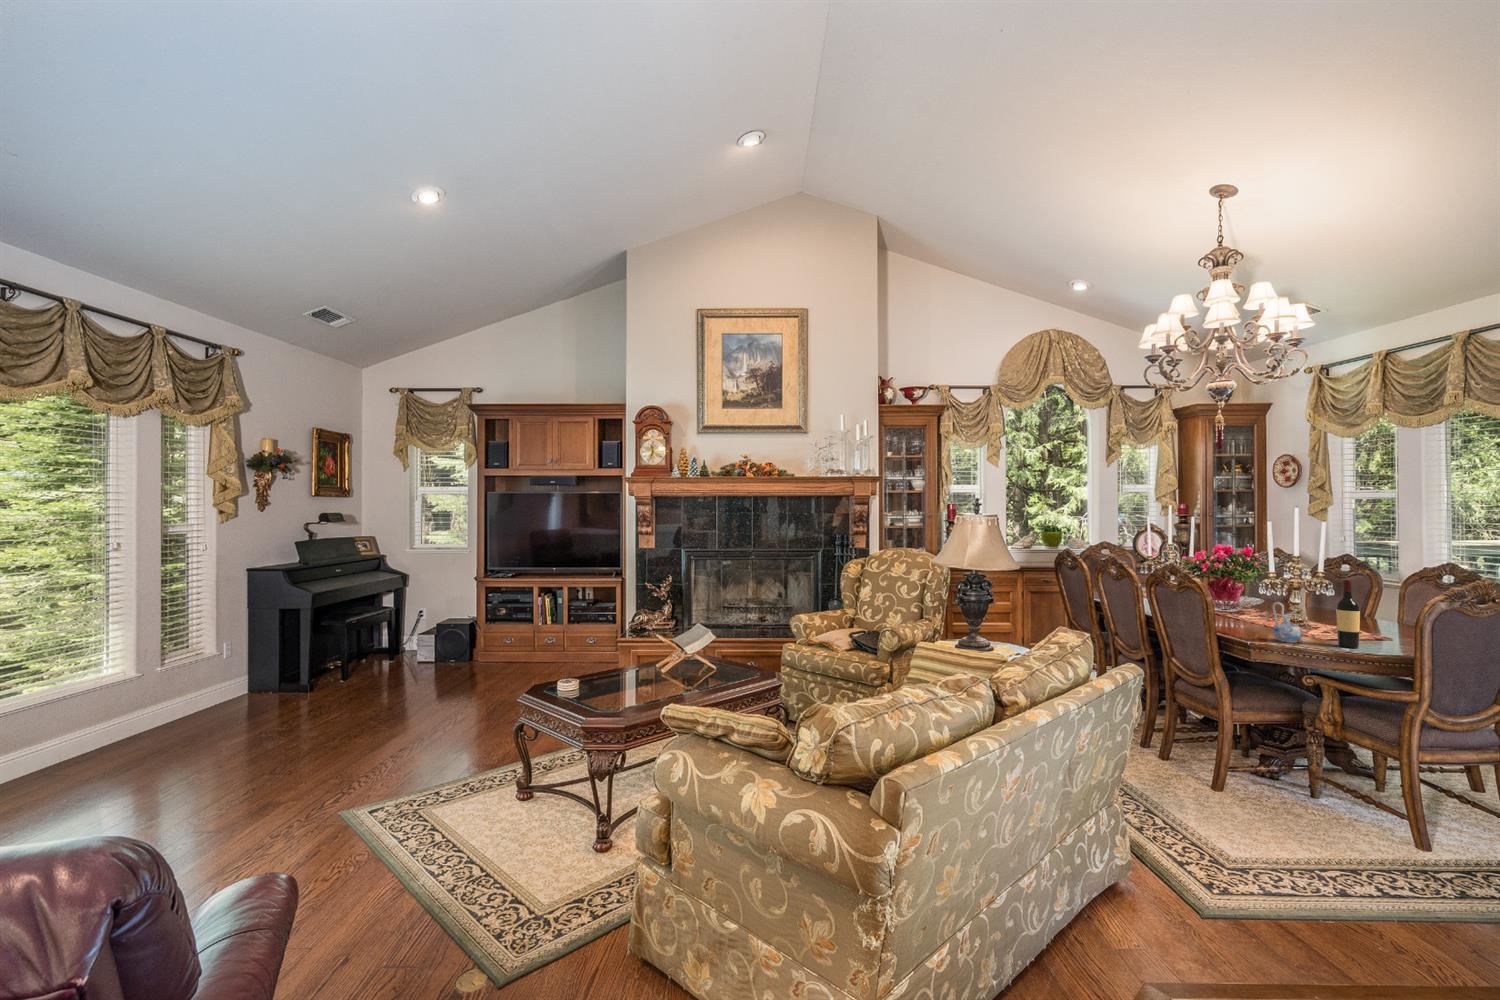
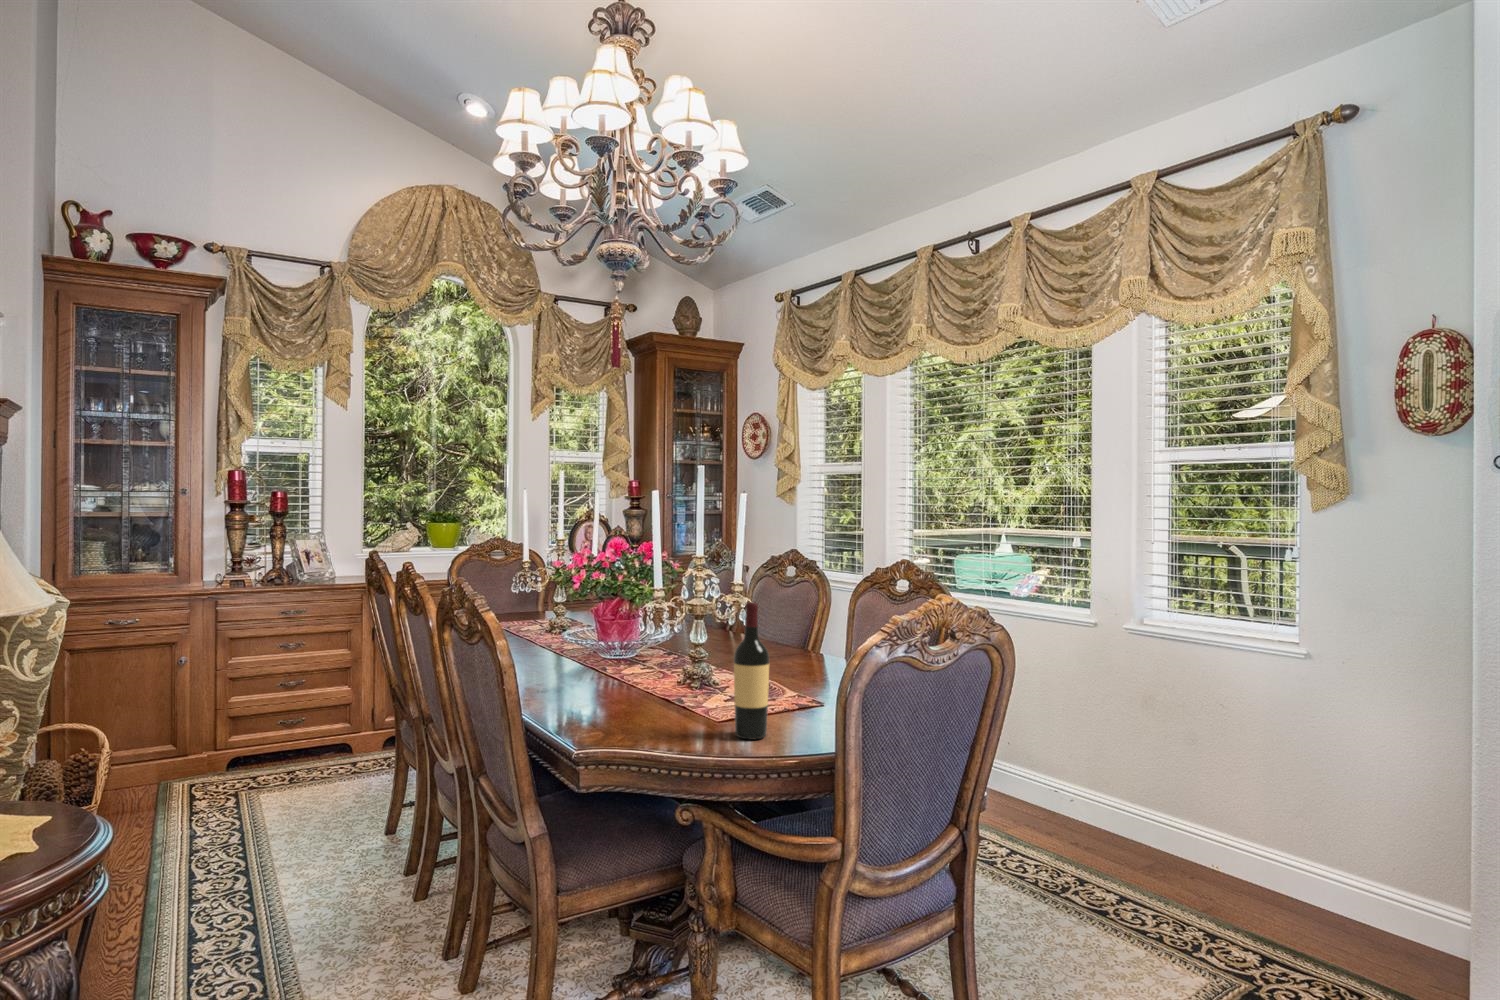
ceramic pitcher: present [1273,602,1302,643] -> none [630,656,678,740]

